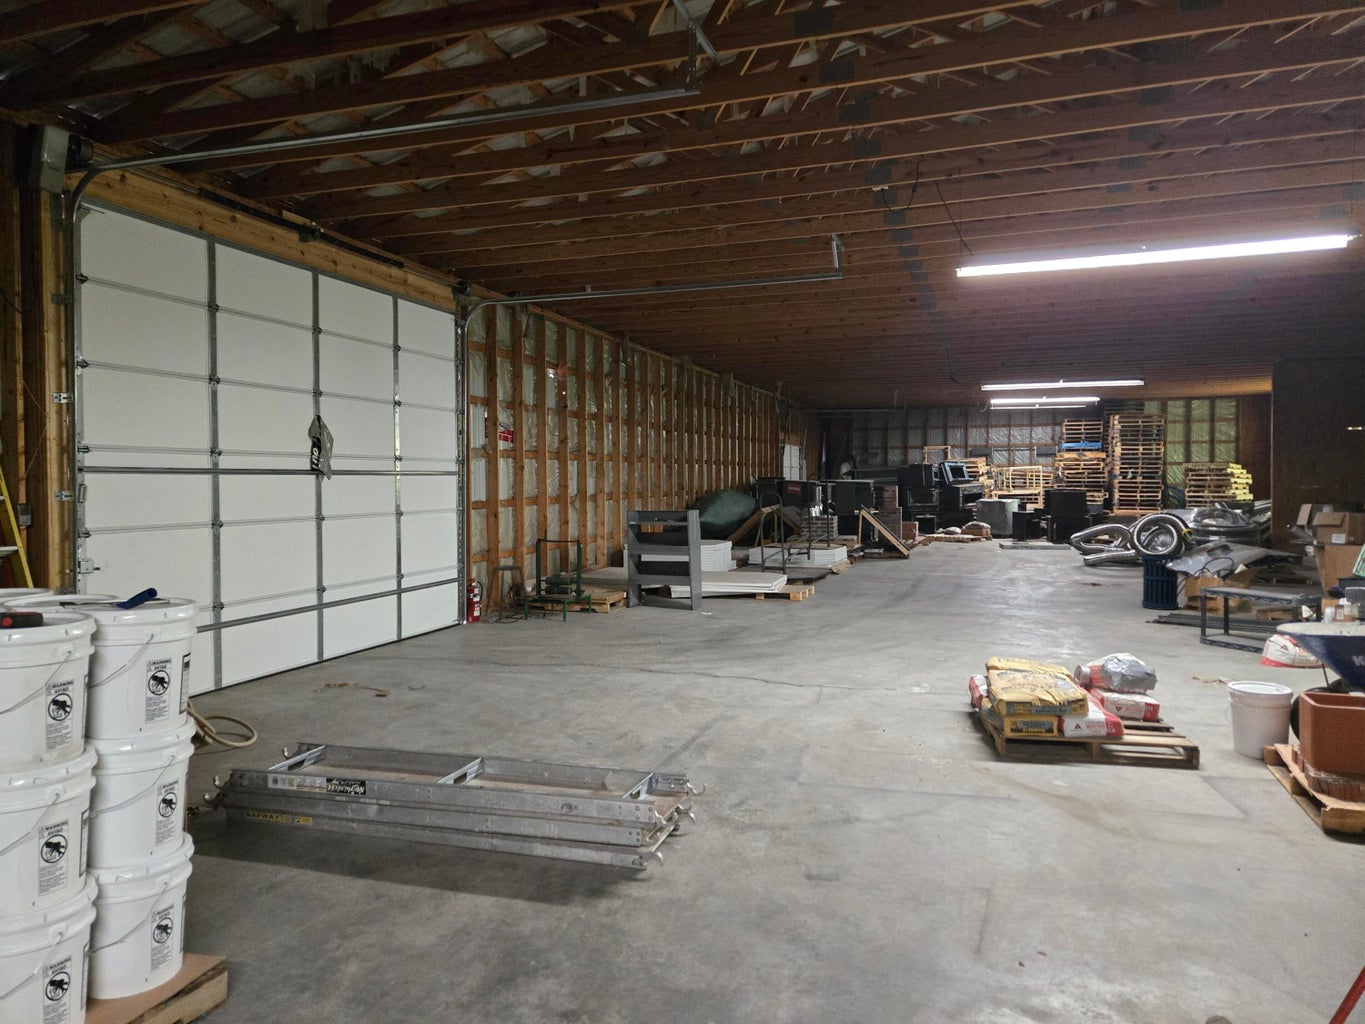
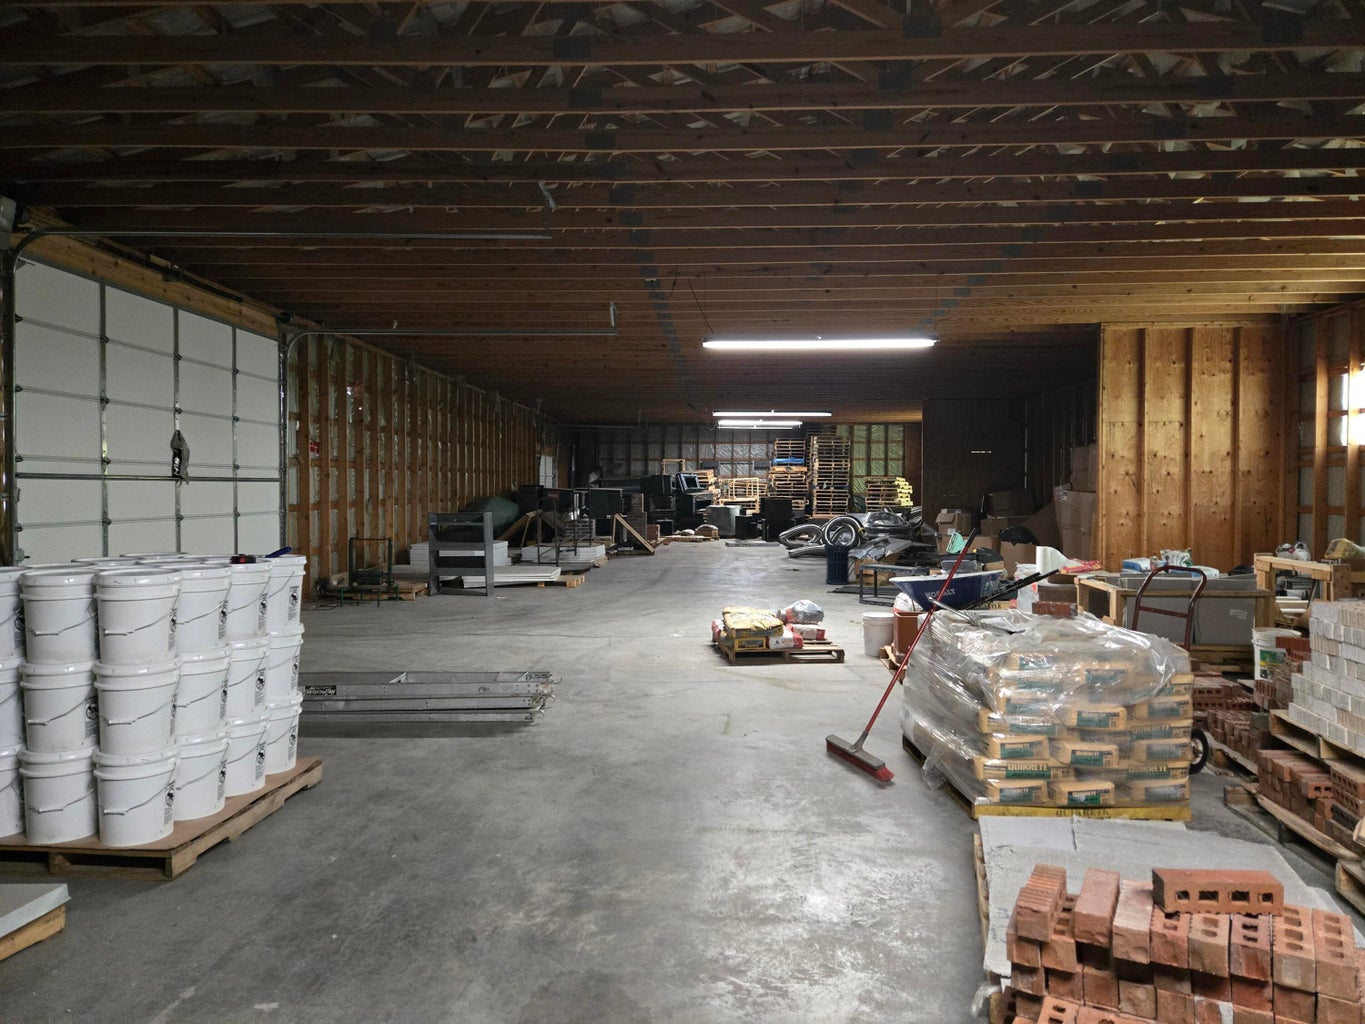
stool: present [485,565,531,620] -> none [301,562,347,610]

